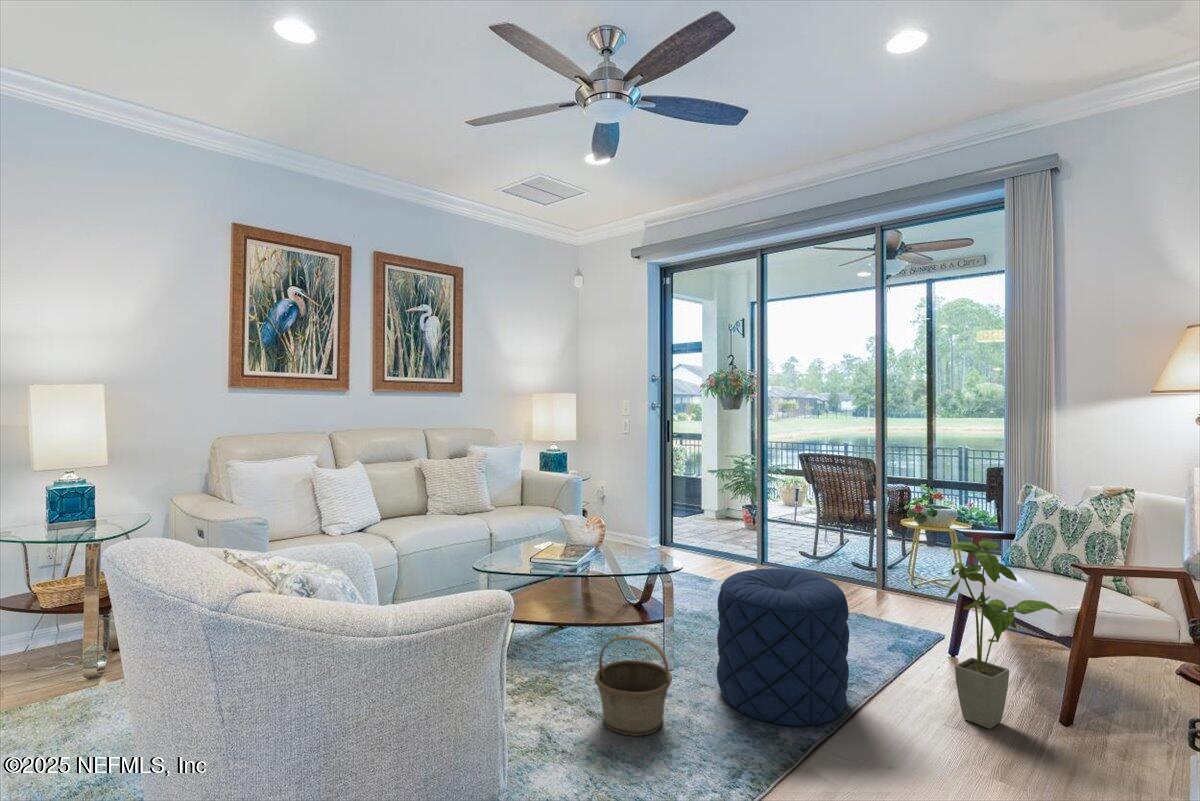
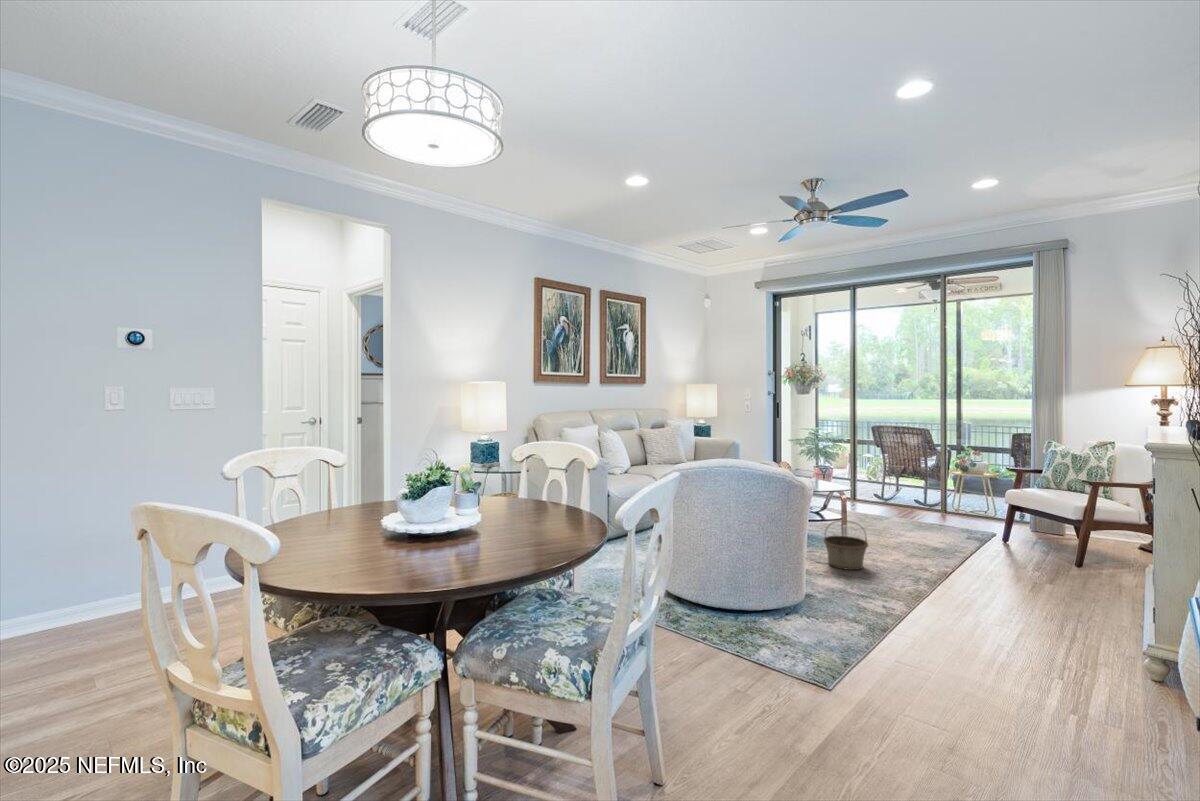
house plant: present [945,541,1063,729] -> none [1012,468,1081,567]
pouf: present [717,568,849,726] -> none [878,488,960,567]

